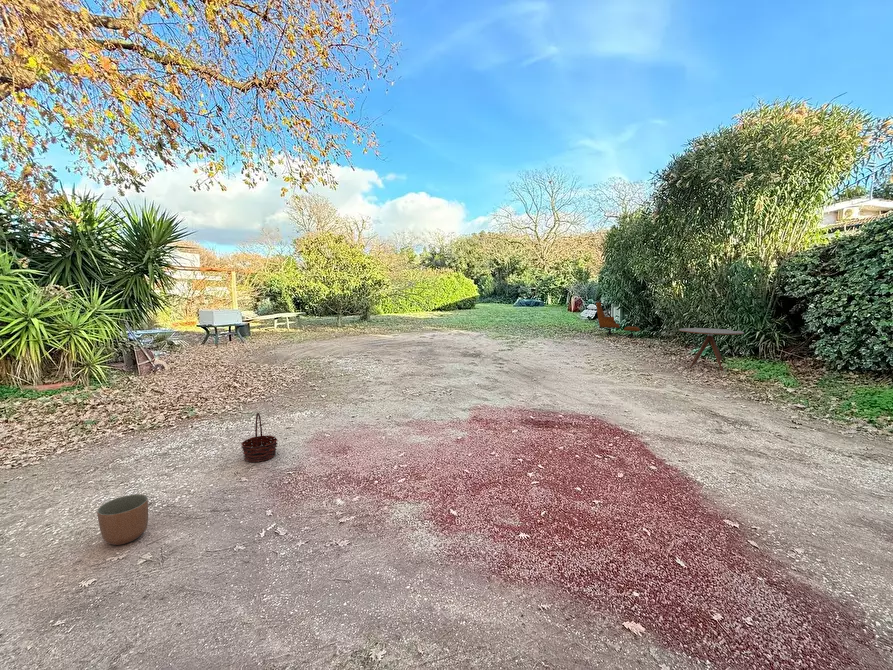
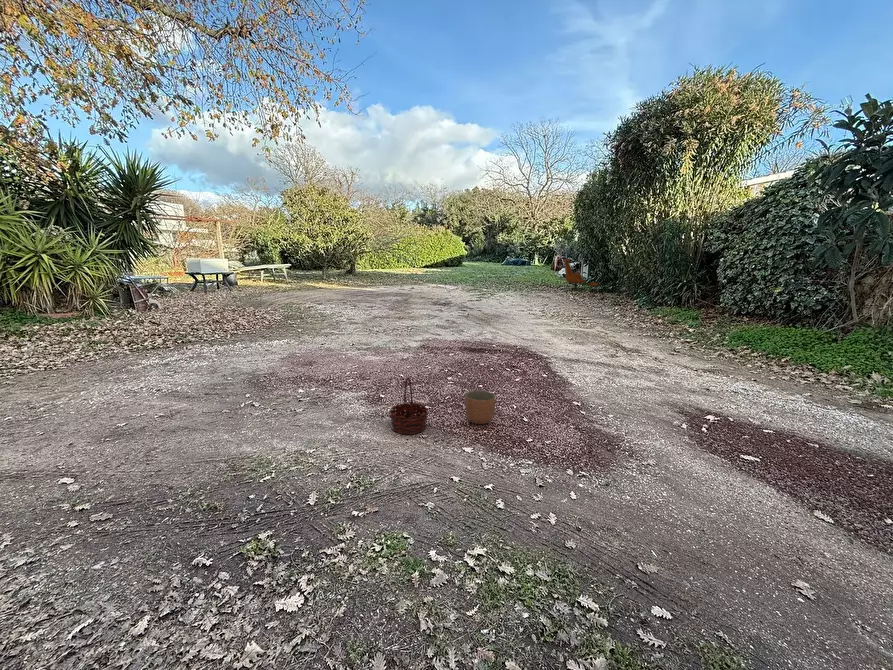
round table: present [679,328,744,371] -> none [618,281,672,318]
basket: present [241,413,278,462] -> present [389,377,428,434]
planter: present [97,494,148,545] -> present [465,390,496,424]

